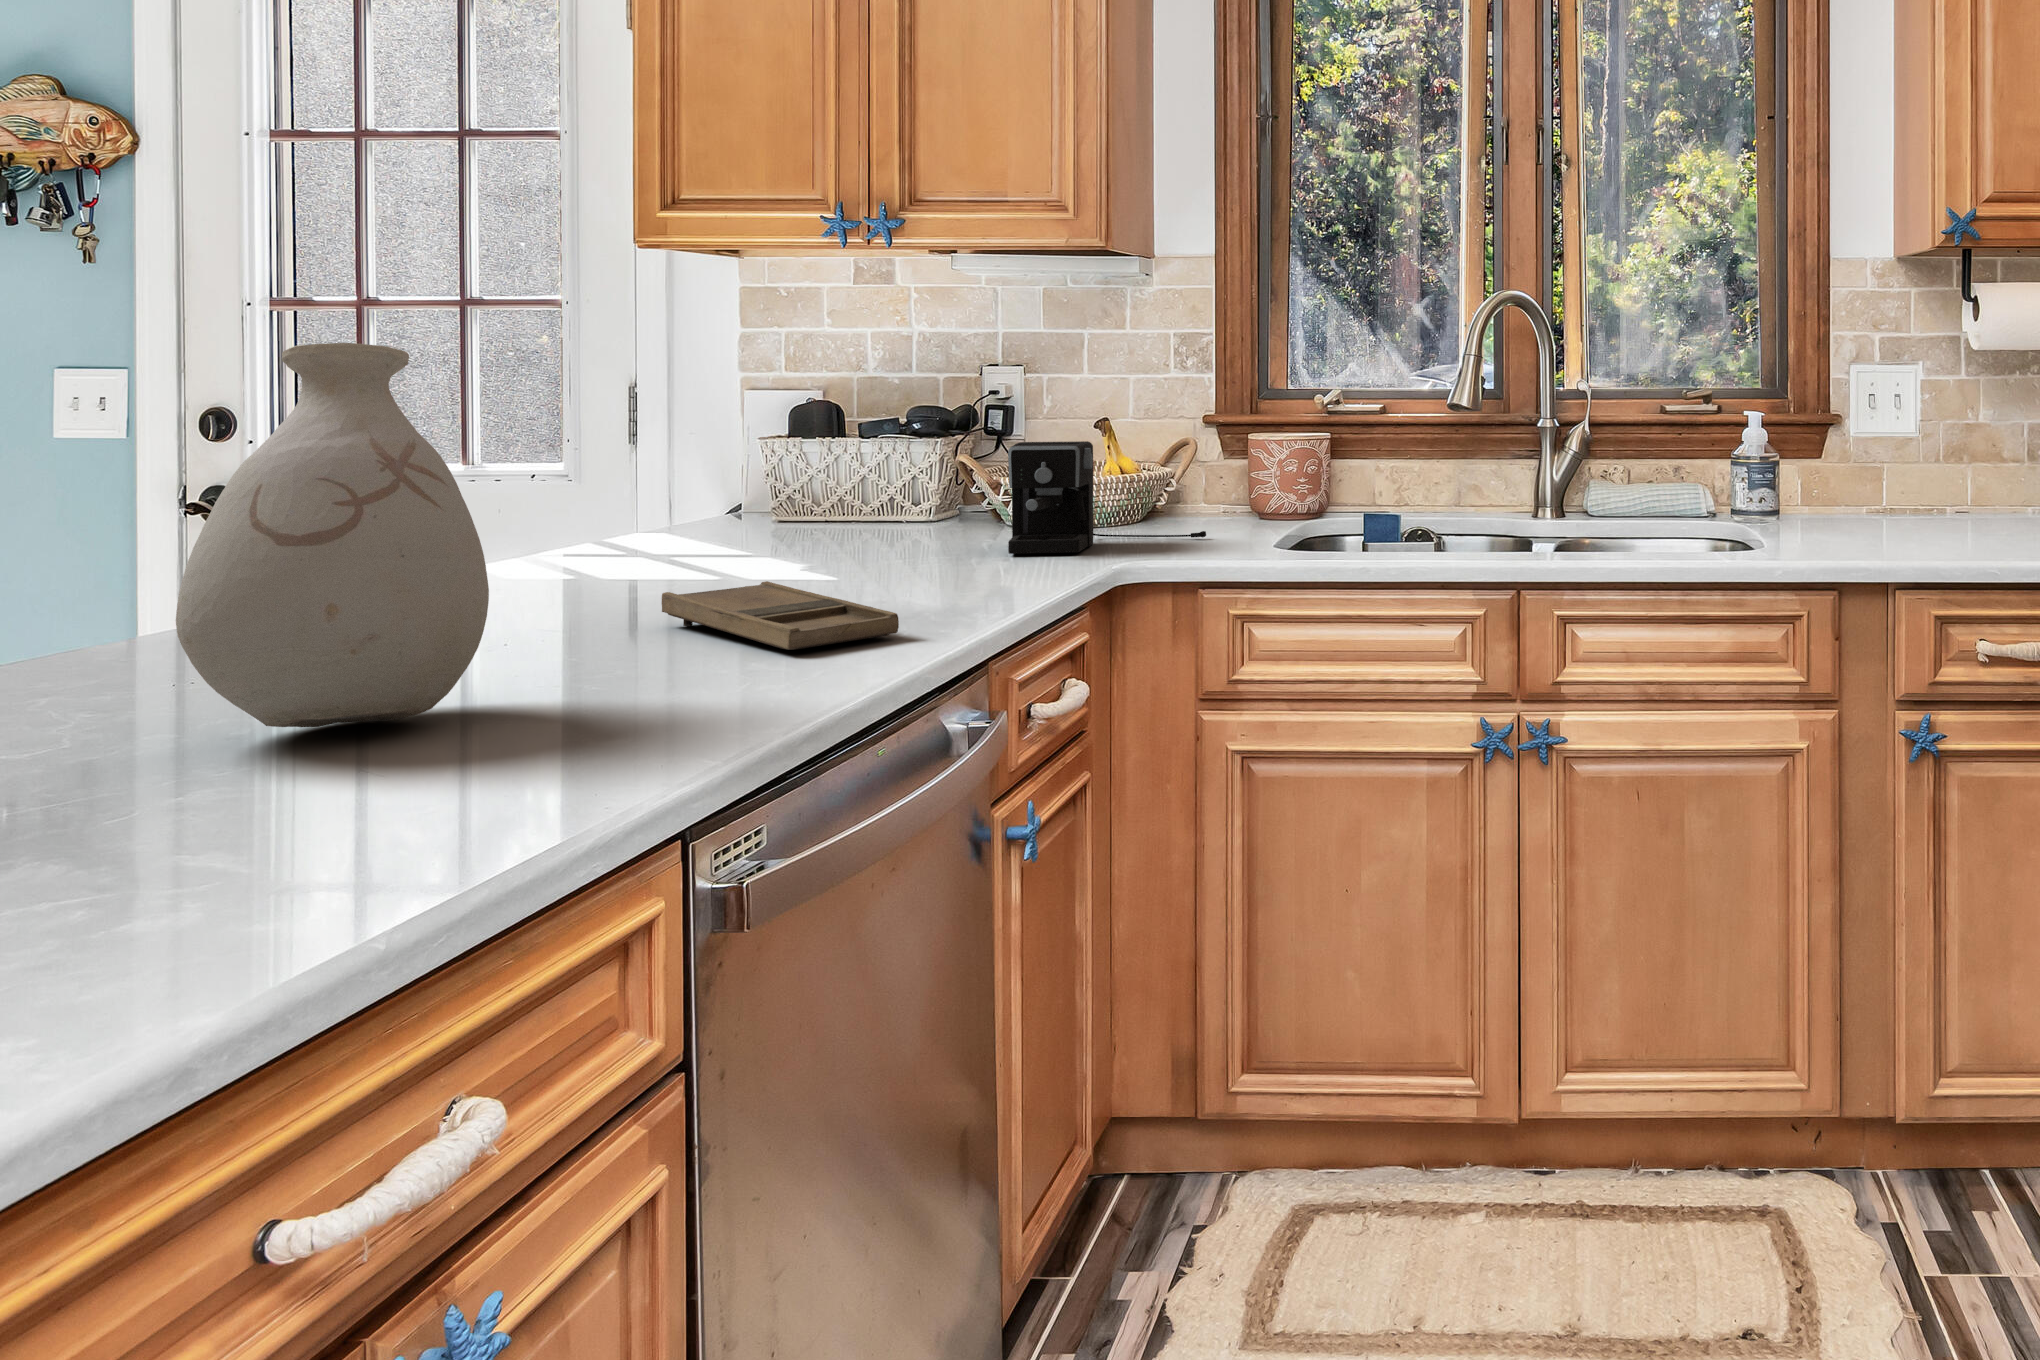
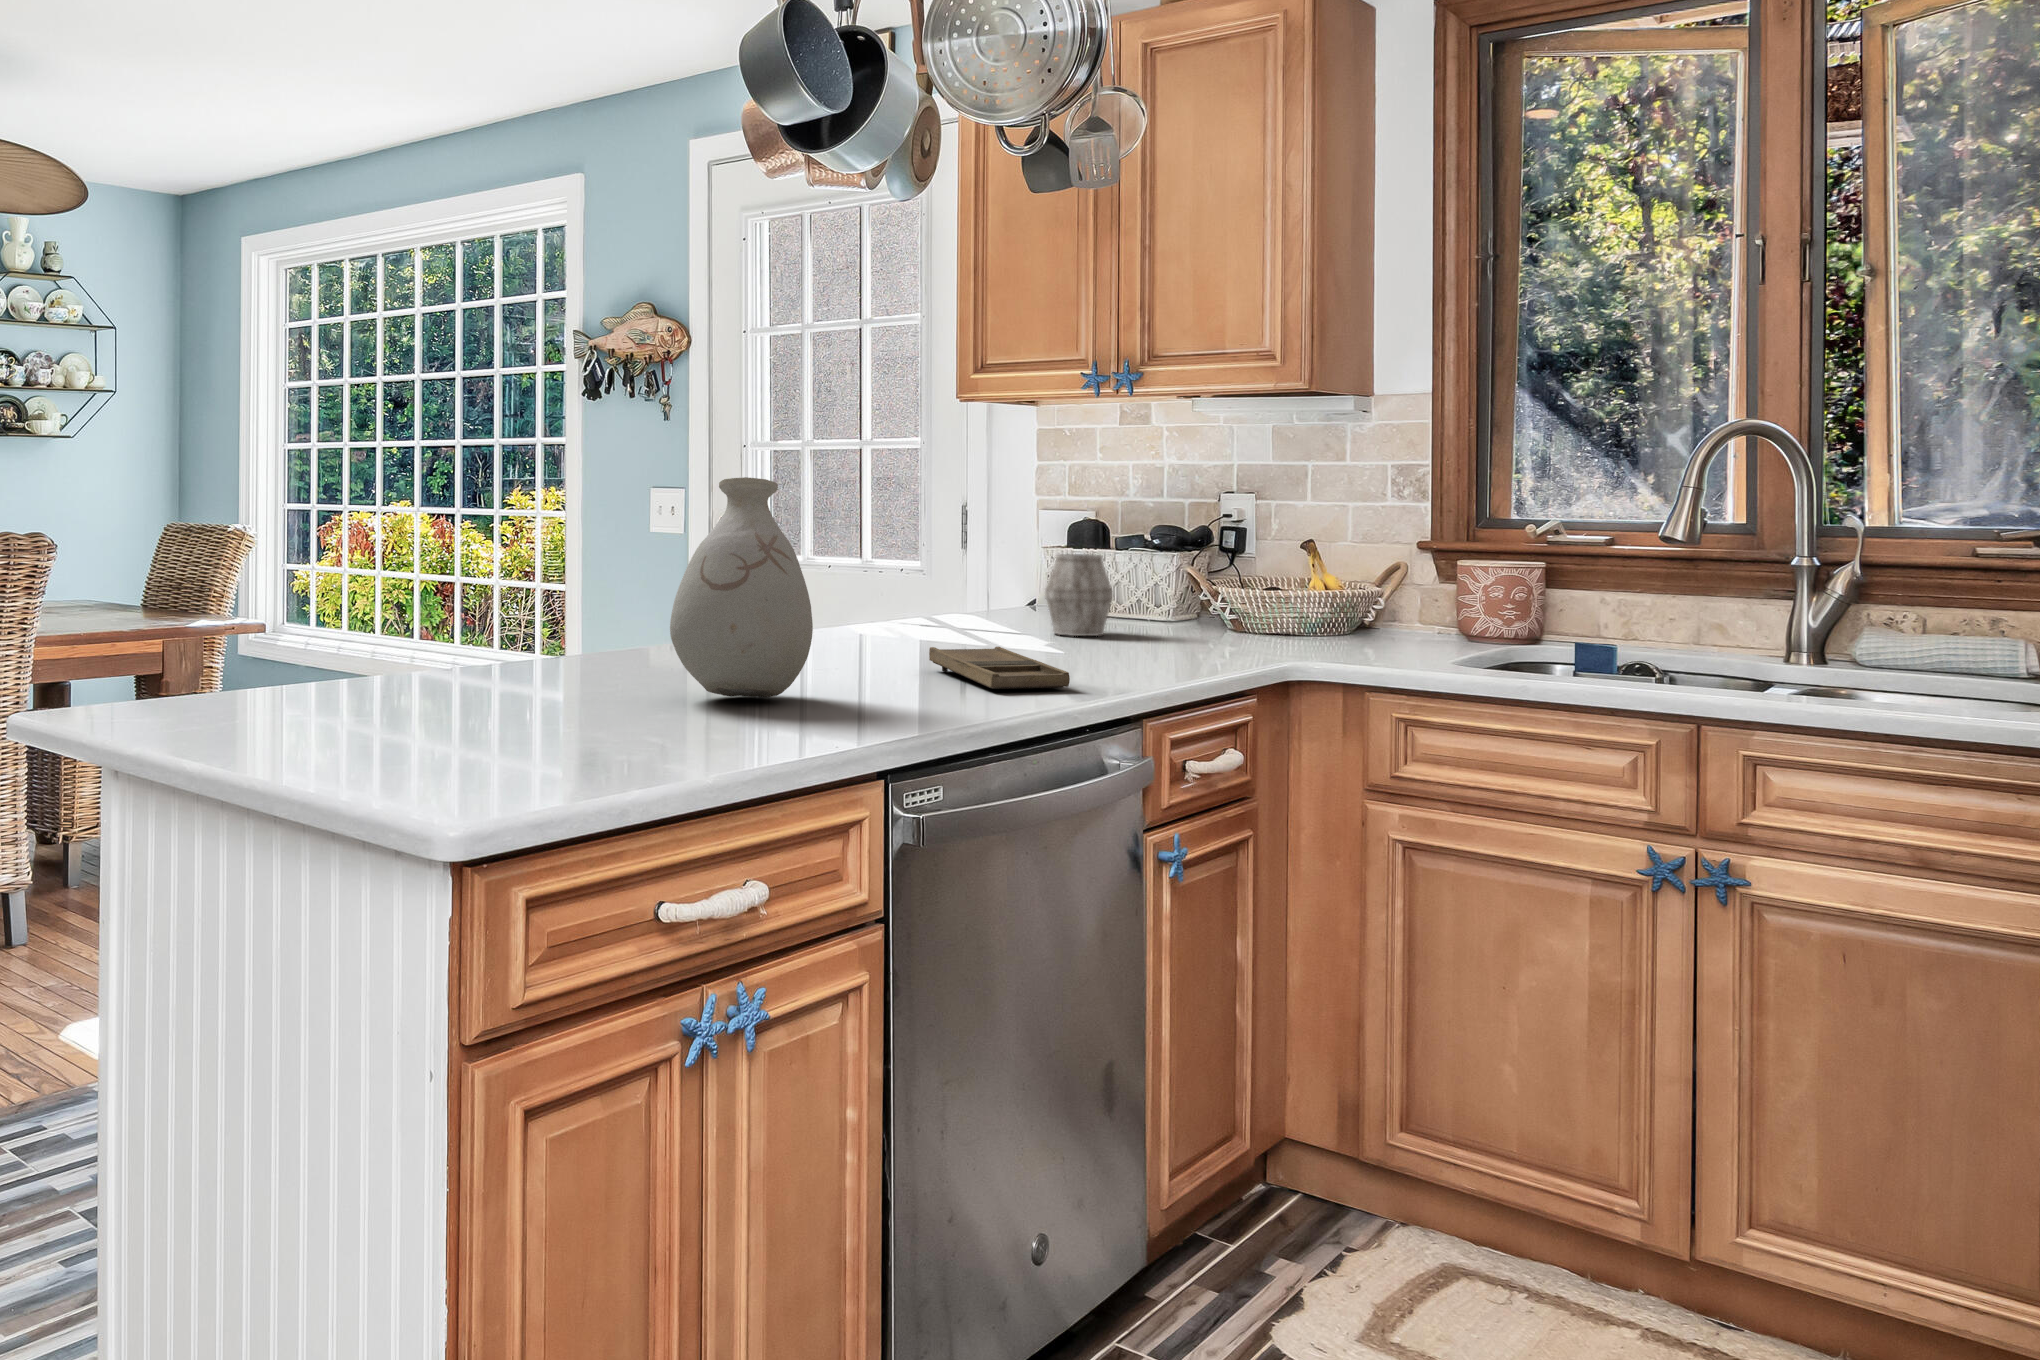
coffee maker: present [1008,441,1206,554] -> none [1202,558,1390,652]
mug: none [788,443,880,549] -> present [1045,554,1113,636]

